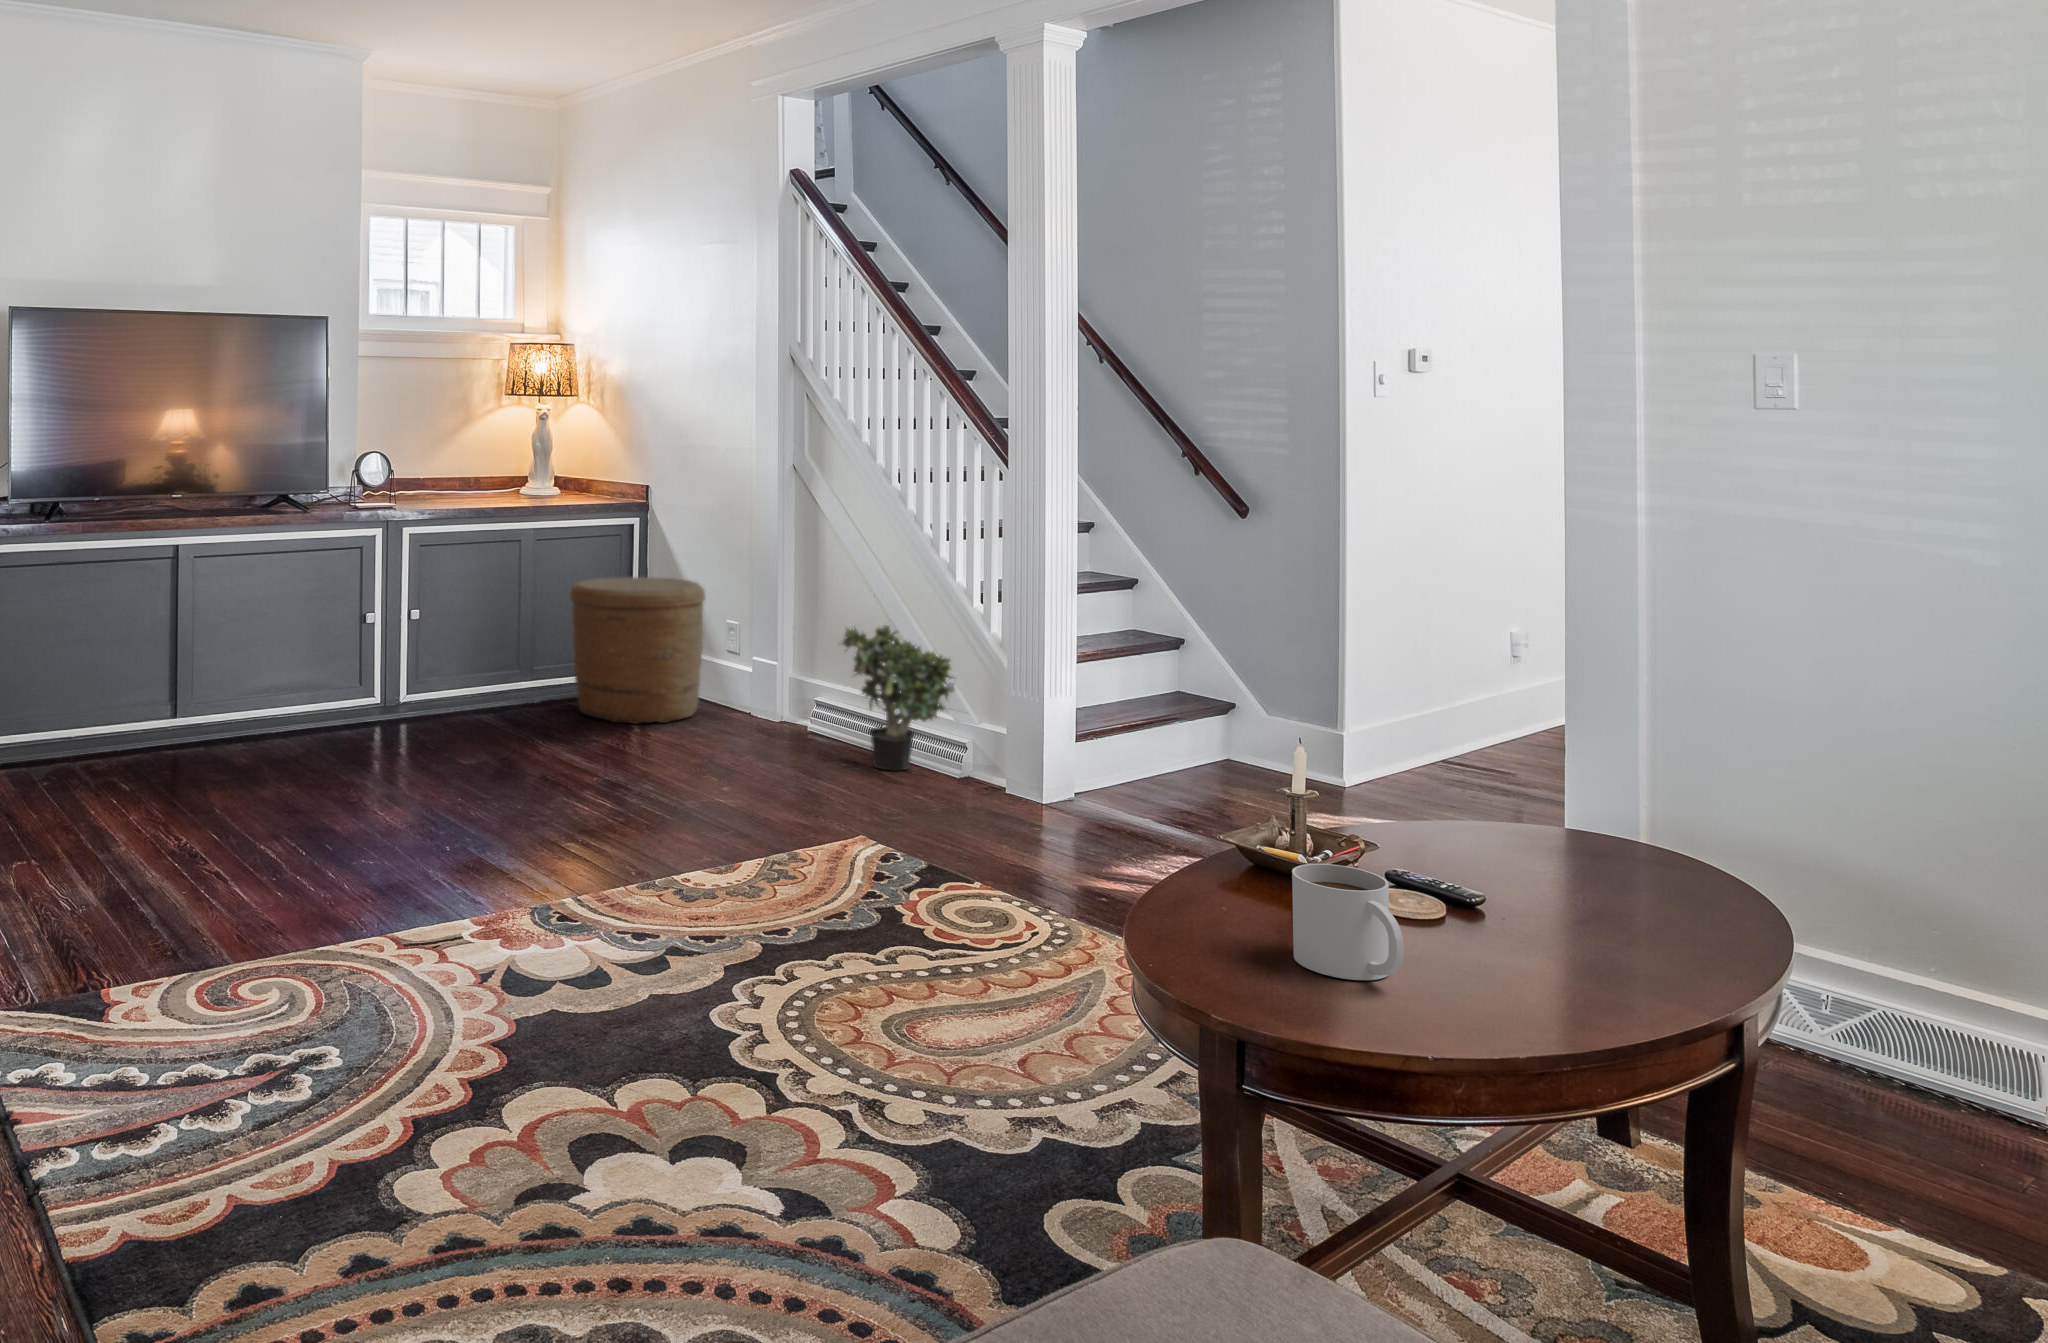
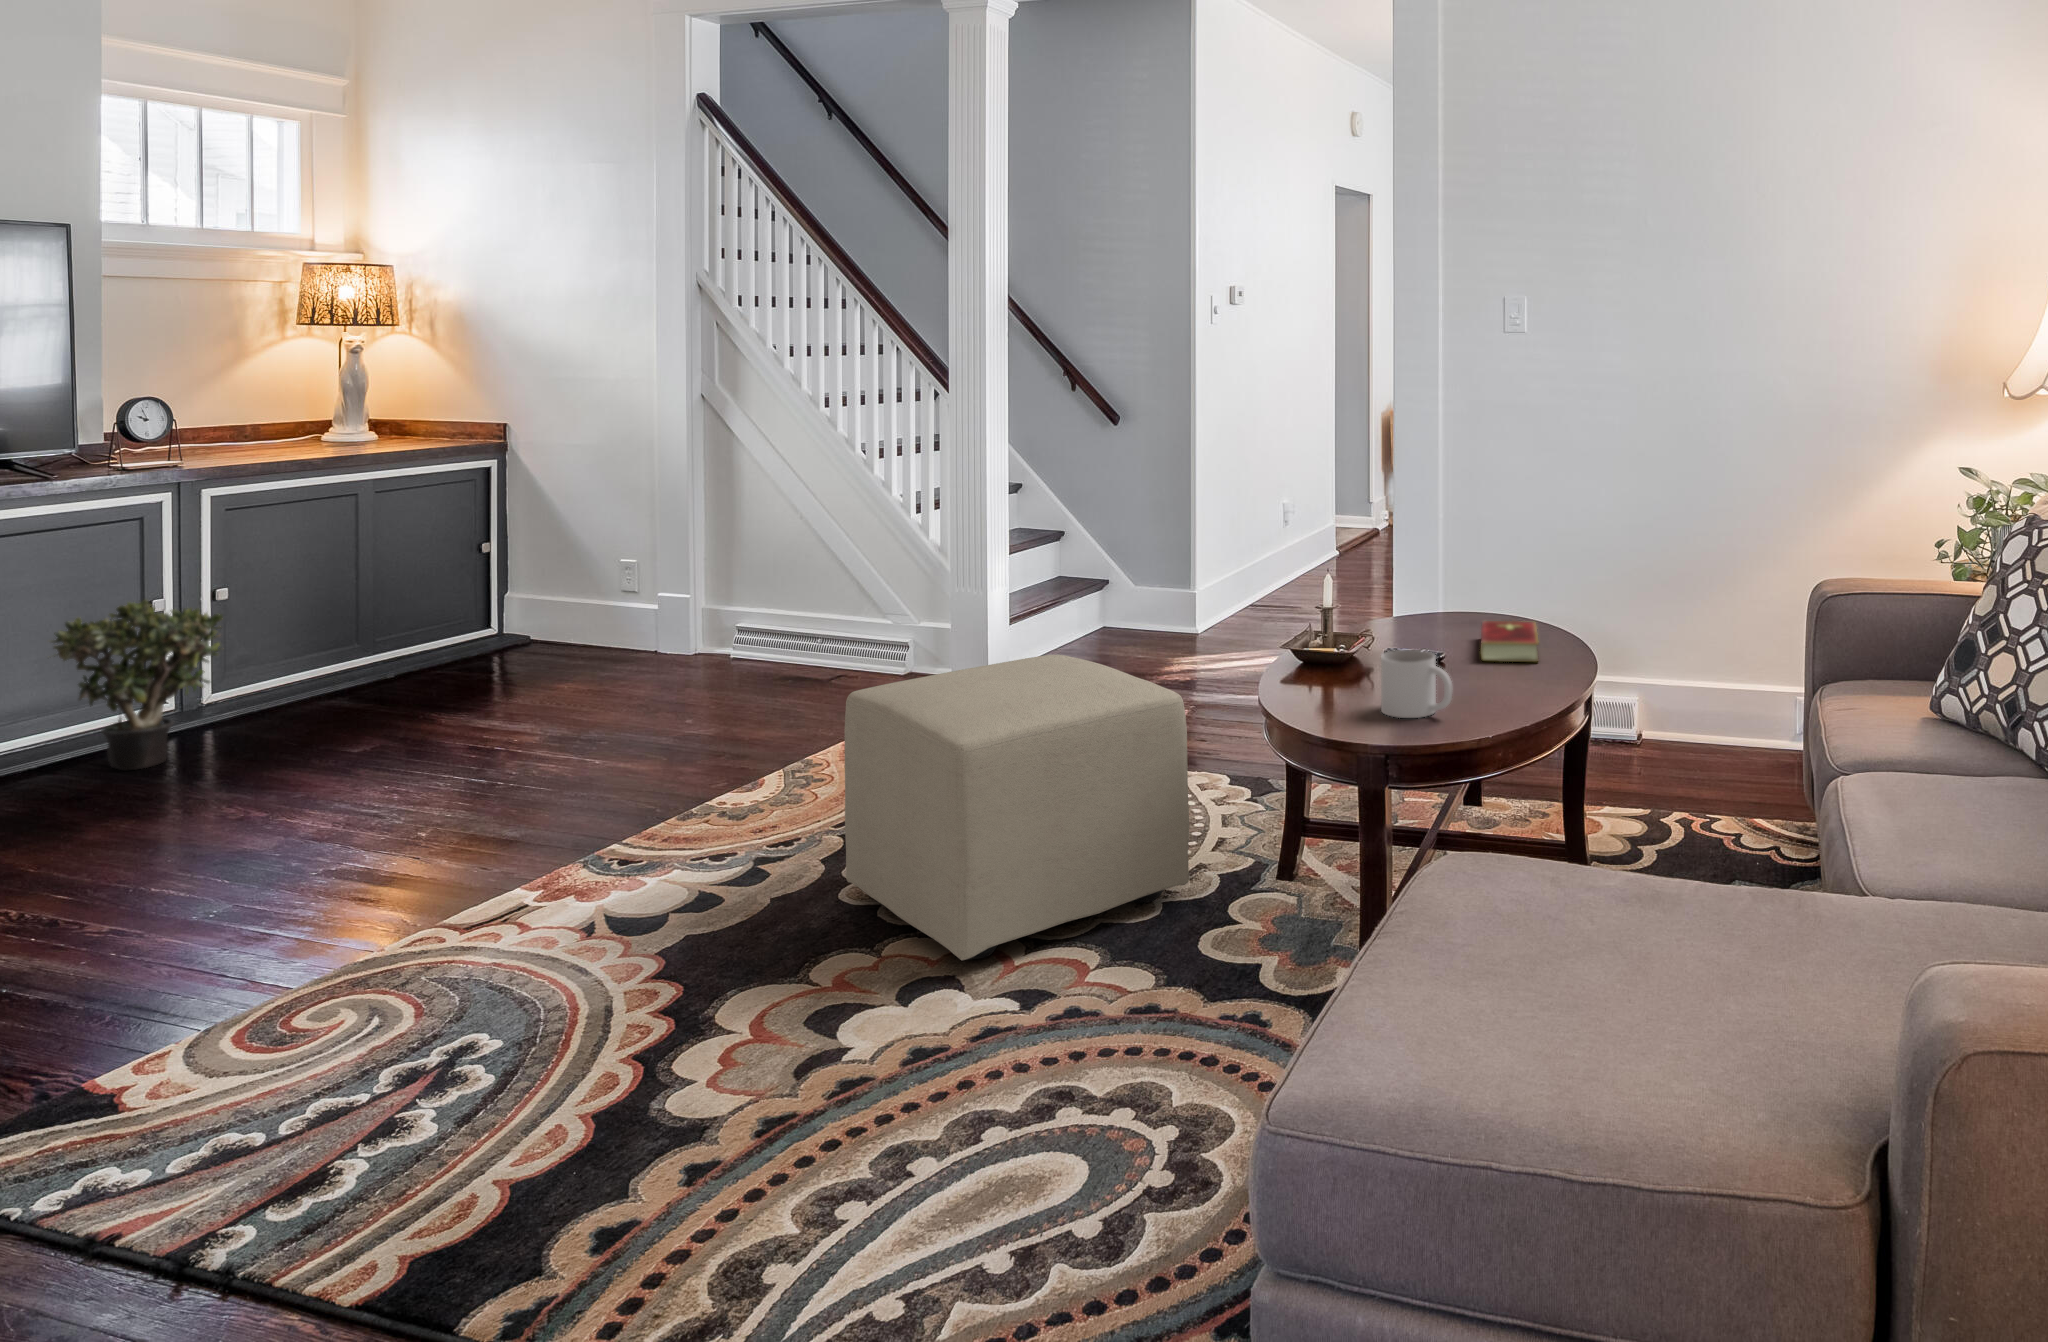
basket: present [570,577,705,724] -> none [431,521,603,682]
potted plant: present [840,625,954,771] -> present [51,600,222,771]
ottoman: none [713,780,1084,1133] -> present [844,655,1189,960]
hardcover book: none [1555,849,1707,939] -> present [1480,621,1538,662]

